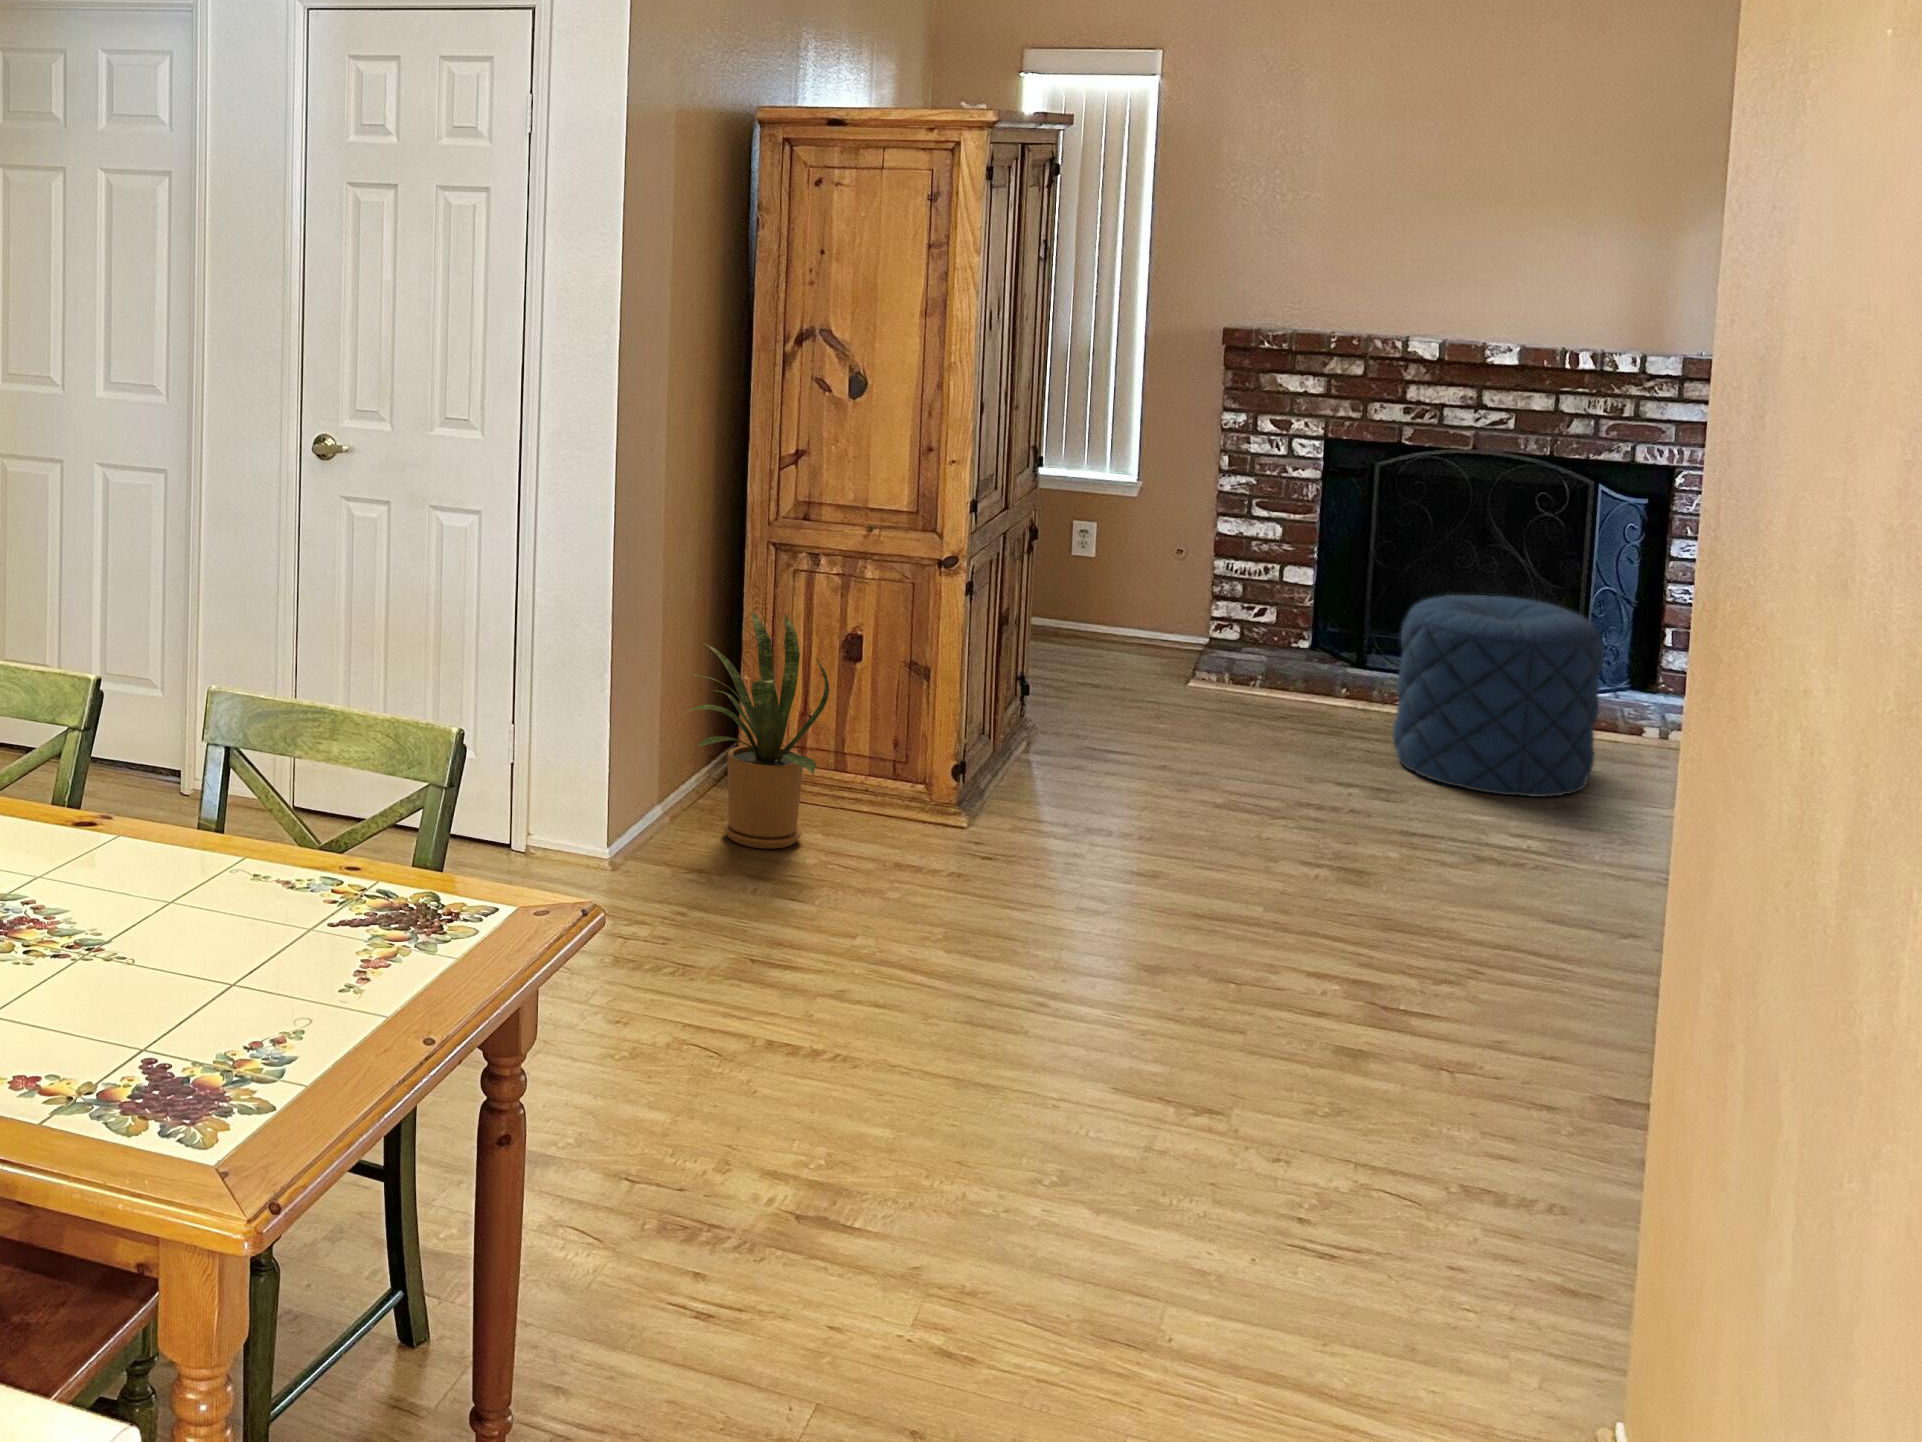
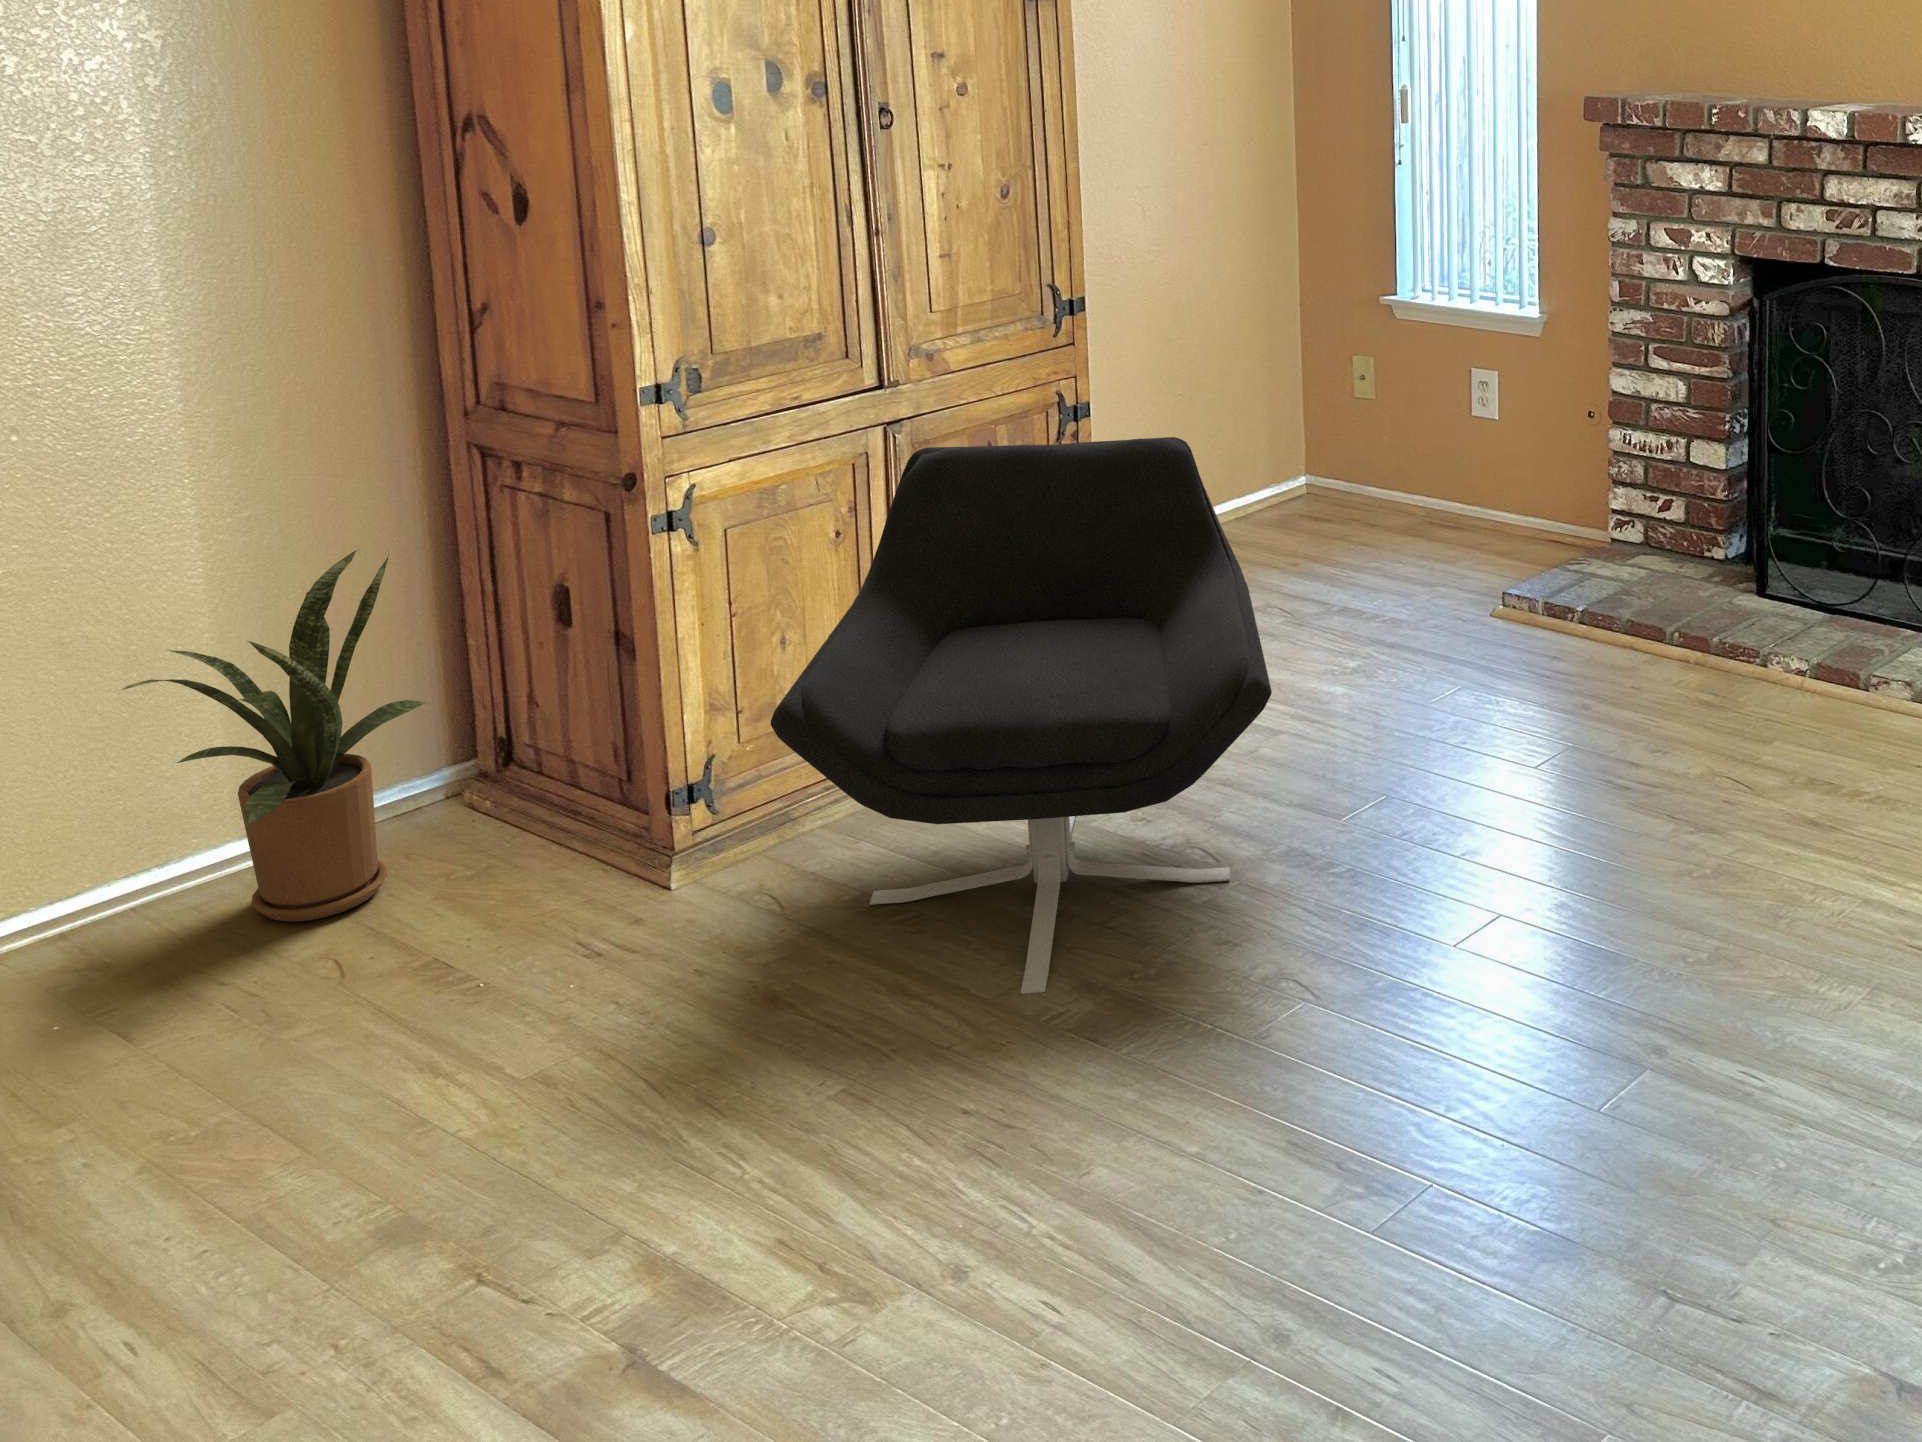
lounge chair: none [1011,543,1361,859] -> present [771,437,1272,994]
pouf: present [1392,595,1604,797] -> none [1564,519,1867,870]

